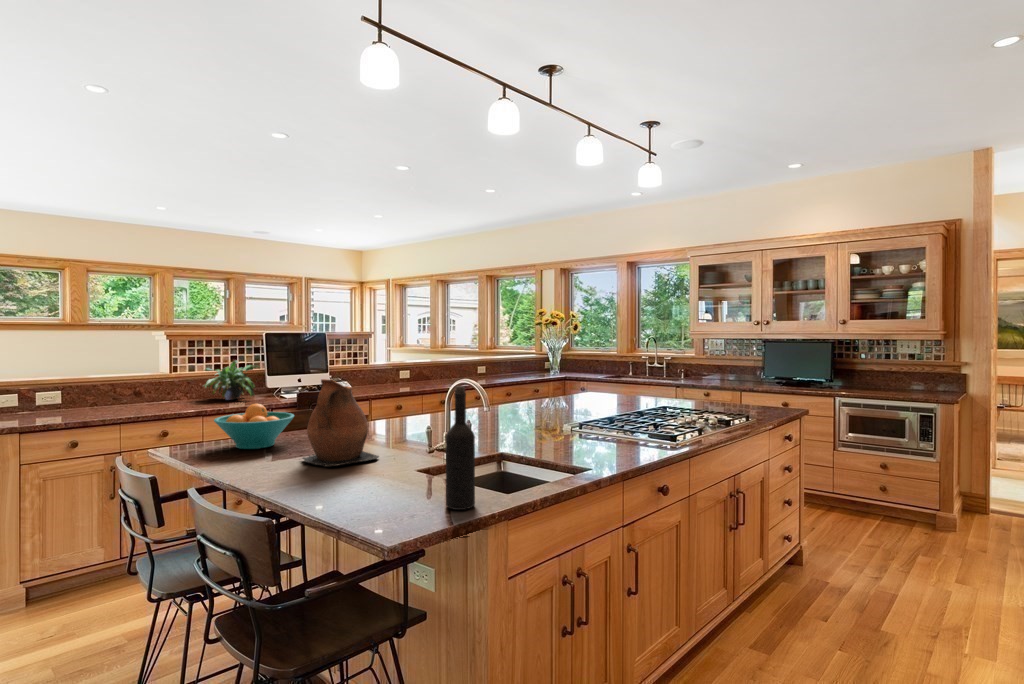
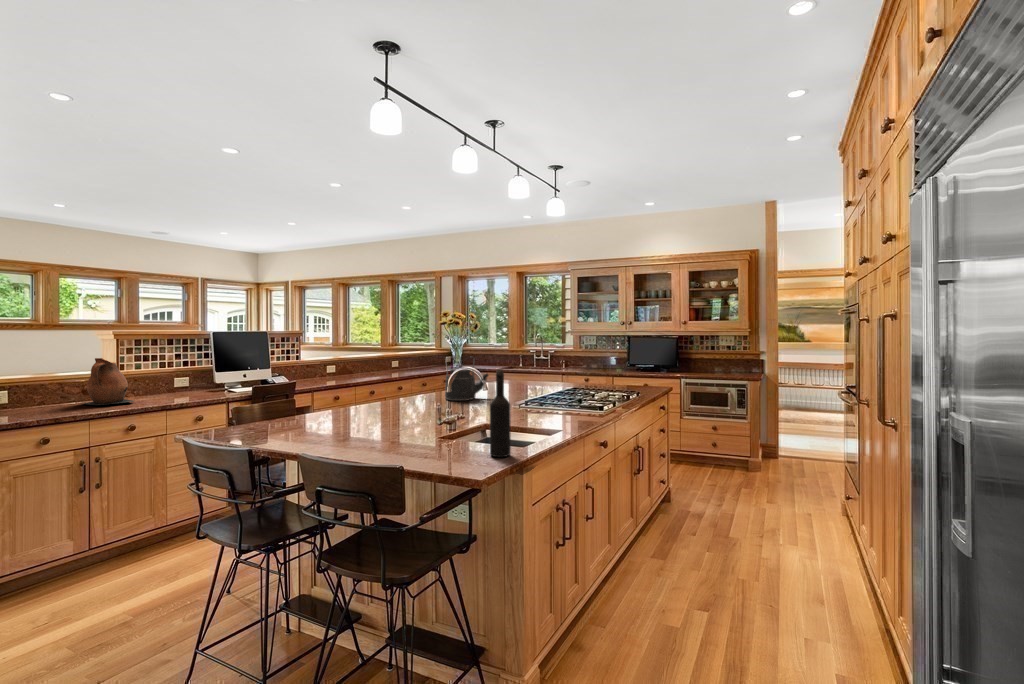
potted plant: present [204,361,258,400] -> none [155,358,213,396]
kettle: none [487,364,542,419] -> present [445,358,489,401]
ceramic pitcher: present [303,379,379,466] -> present [85,358,134,405]
fruit bowl: present [214,404,294,449] -> none [240,392,309,431]

